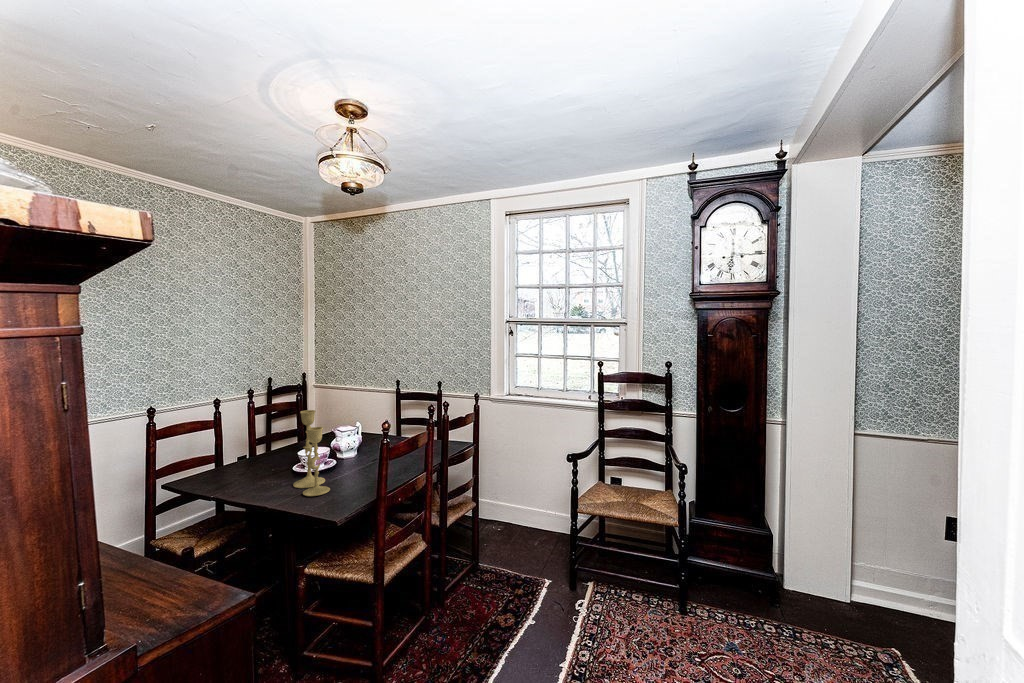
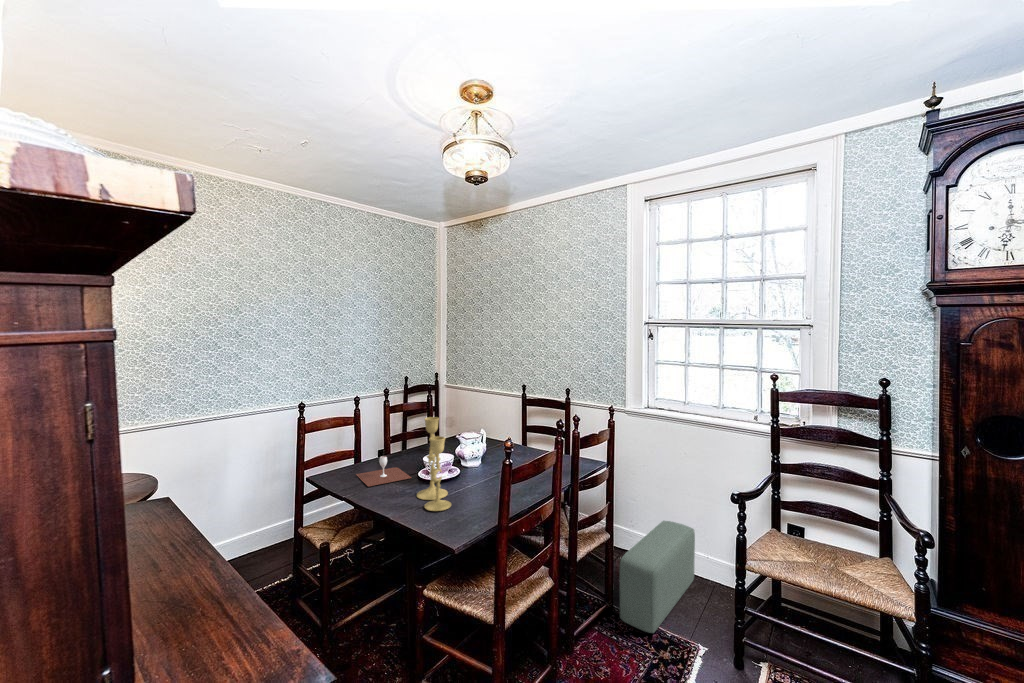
wine glass: none [223,453,286,483] -> present [356,456,412,487]
pouf: none [483,488,544,579] -> present [620,521,695,633]

